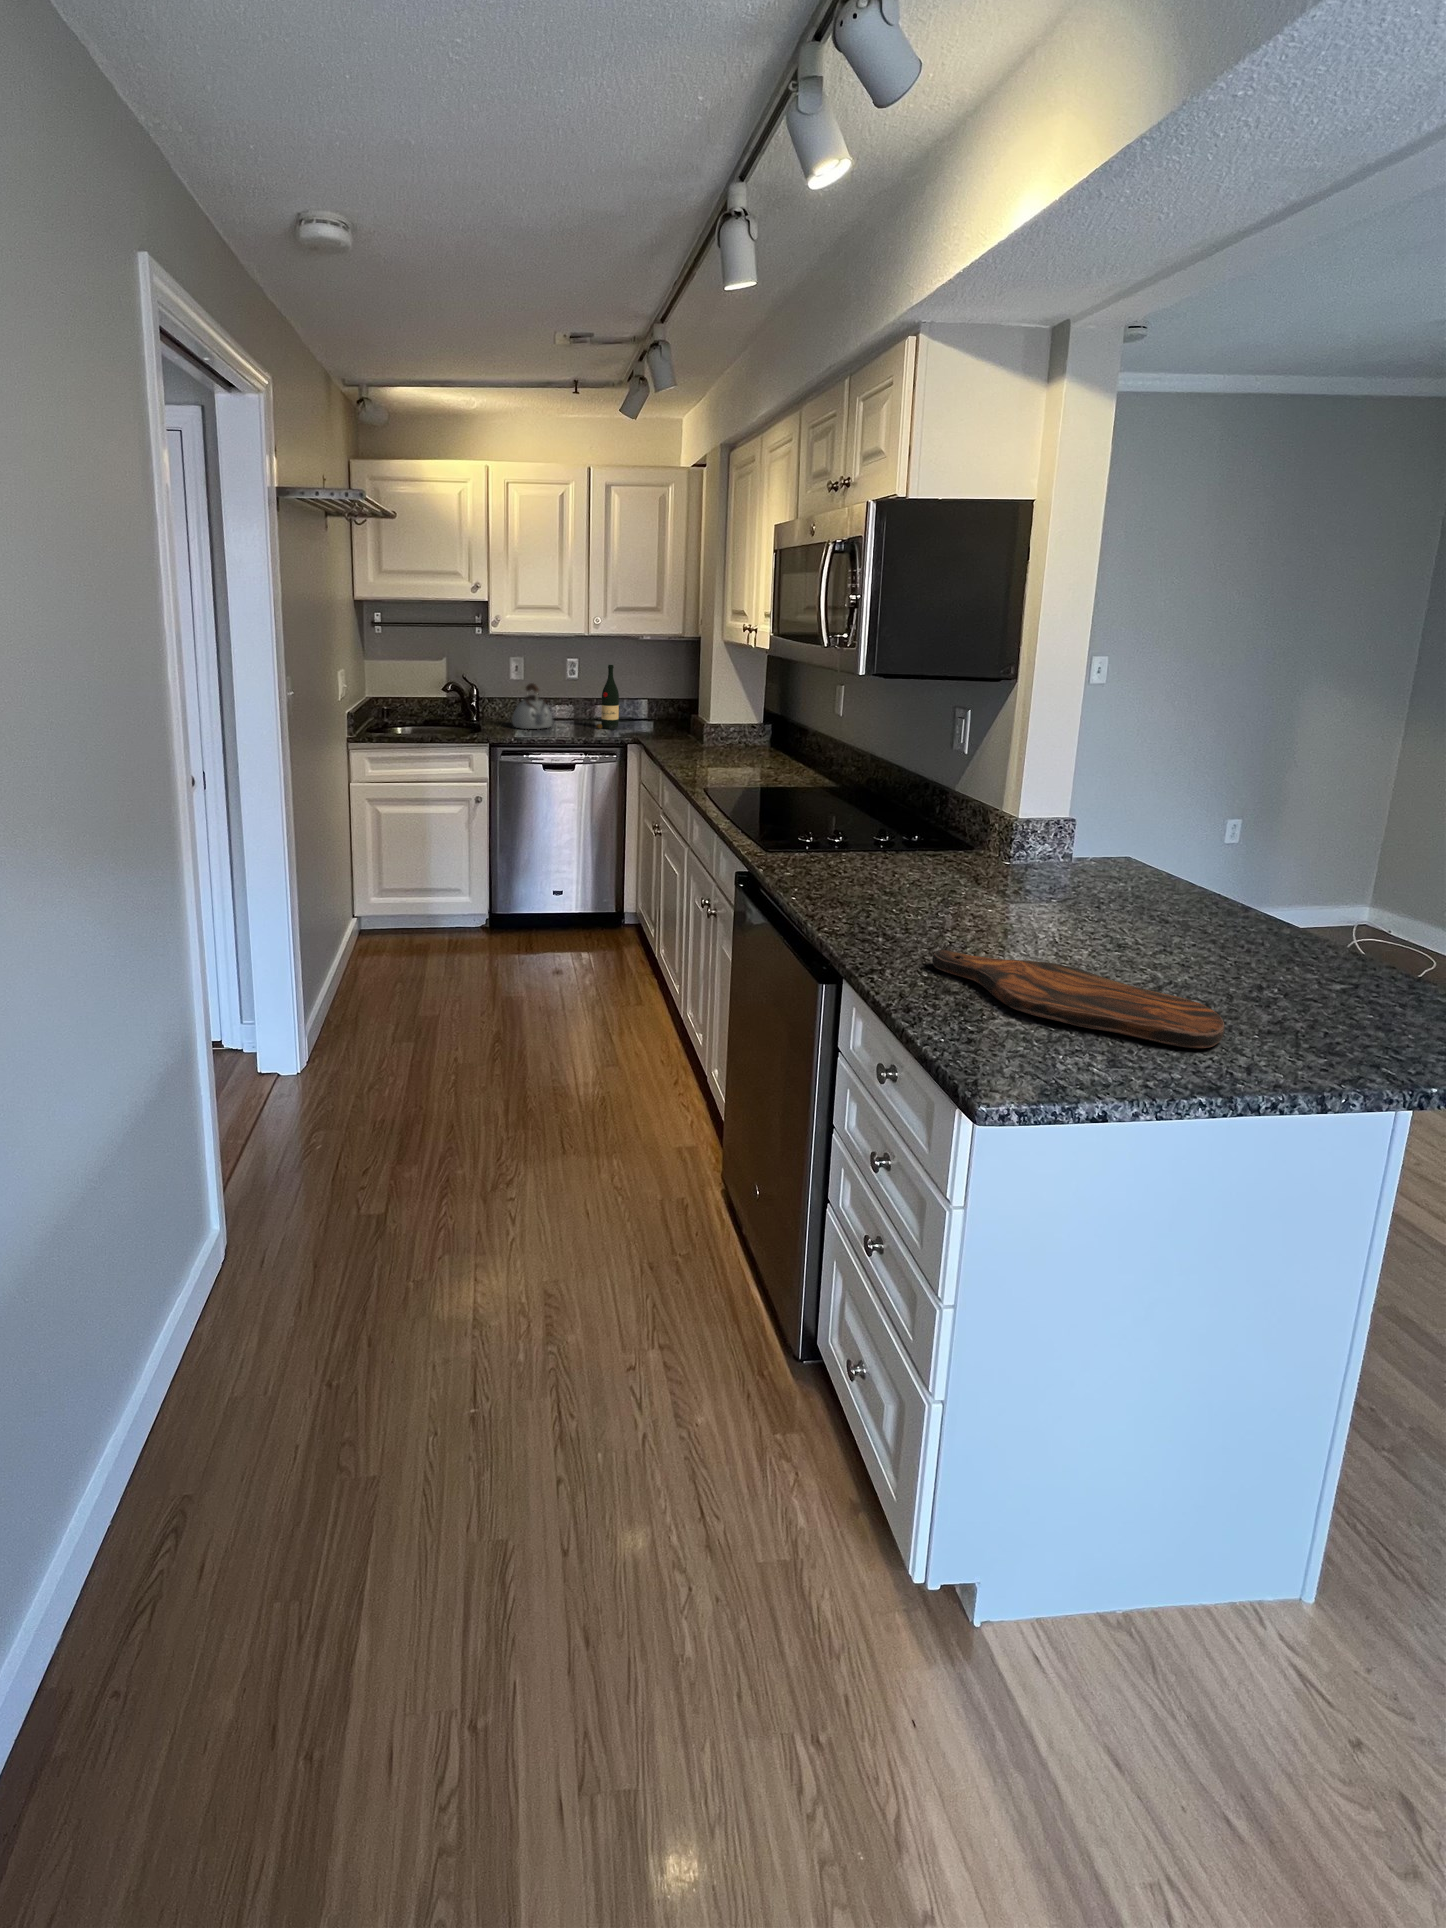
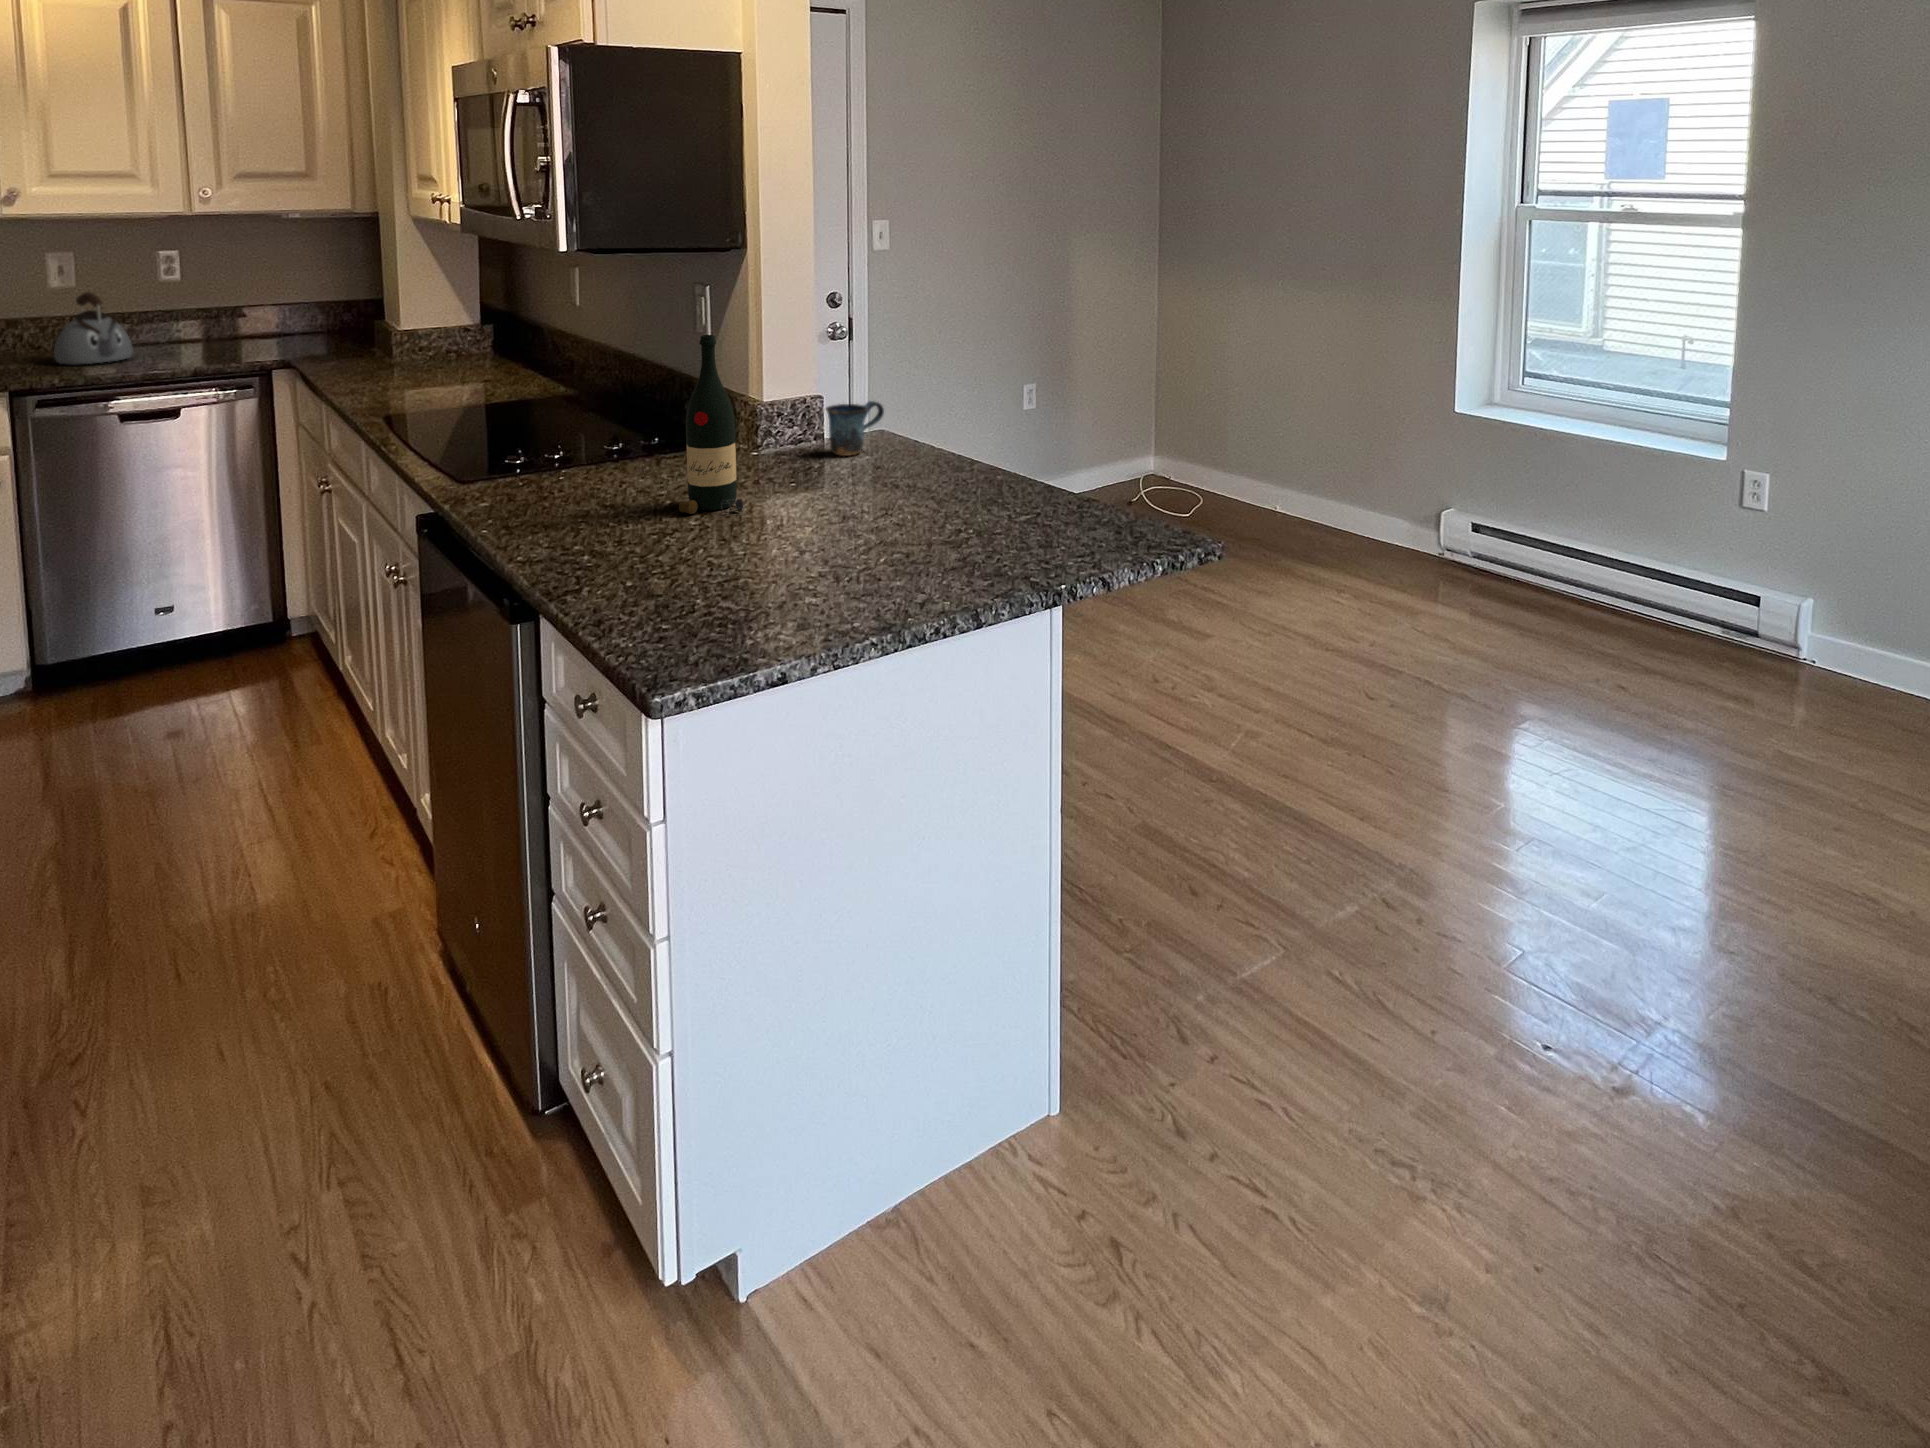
wine bottle: present [596,665,619,730] -> present [679,335,743,514]
mug: none [1082,828,1141,877] -> present [826,401,884,456]
cutting board: present [932,950,1225,1048] -> none [636,546,906,601]

